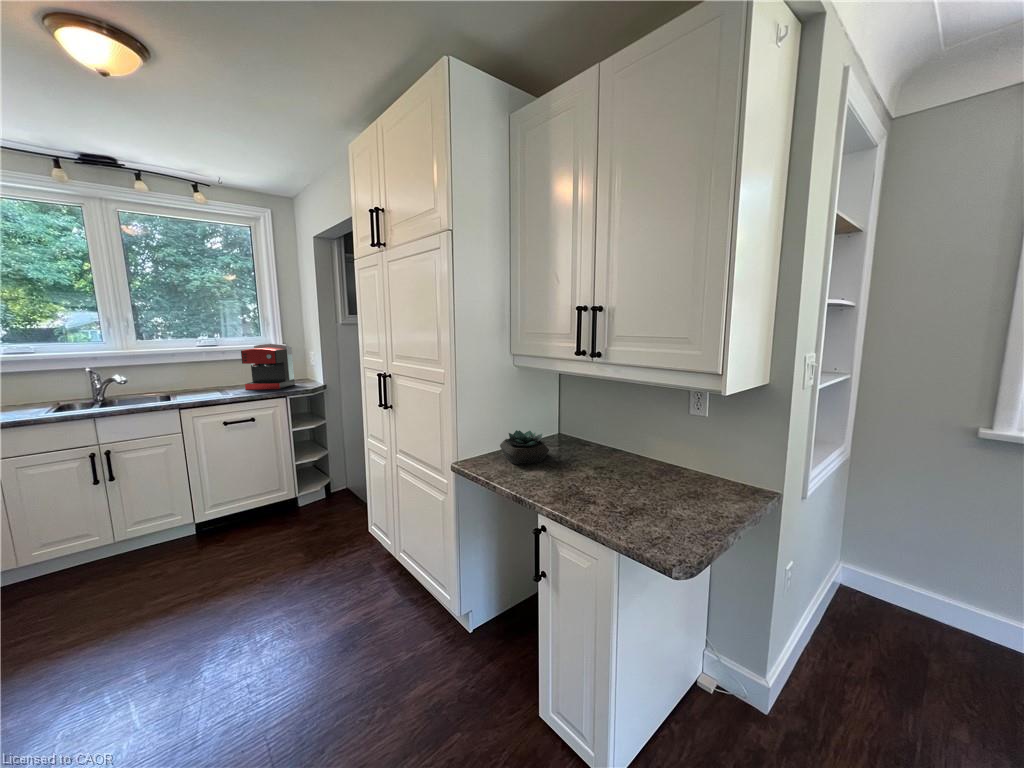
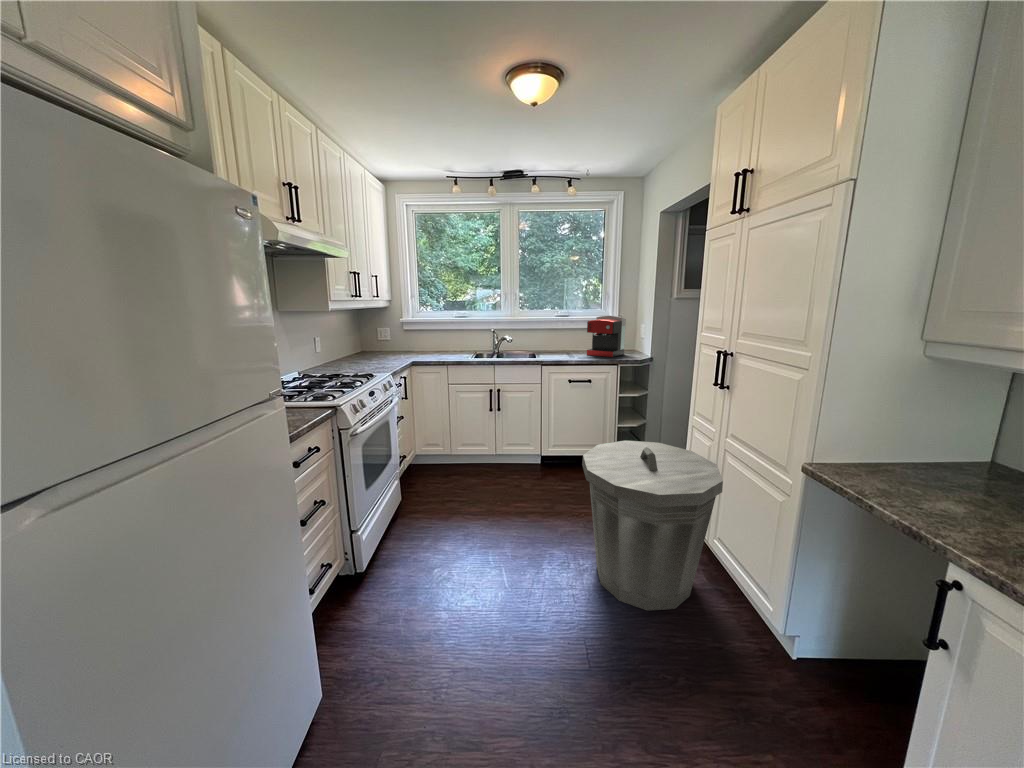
succulent plant: present [500,430,549,465] -> none [884,445,984,498]
trash can: none [234,473,397,670] -> present [582,441,723,611]

